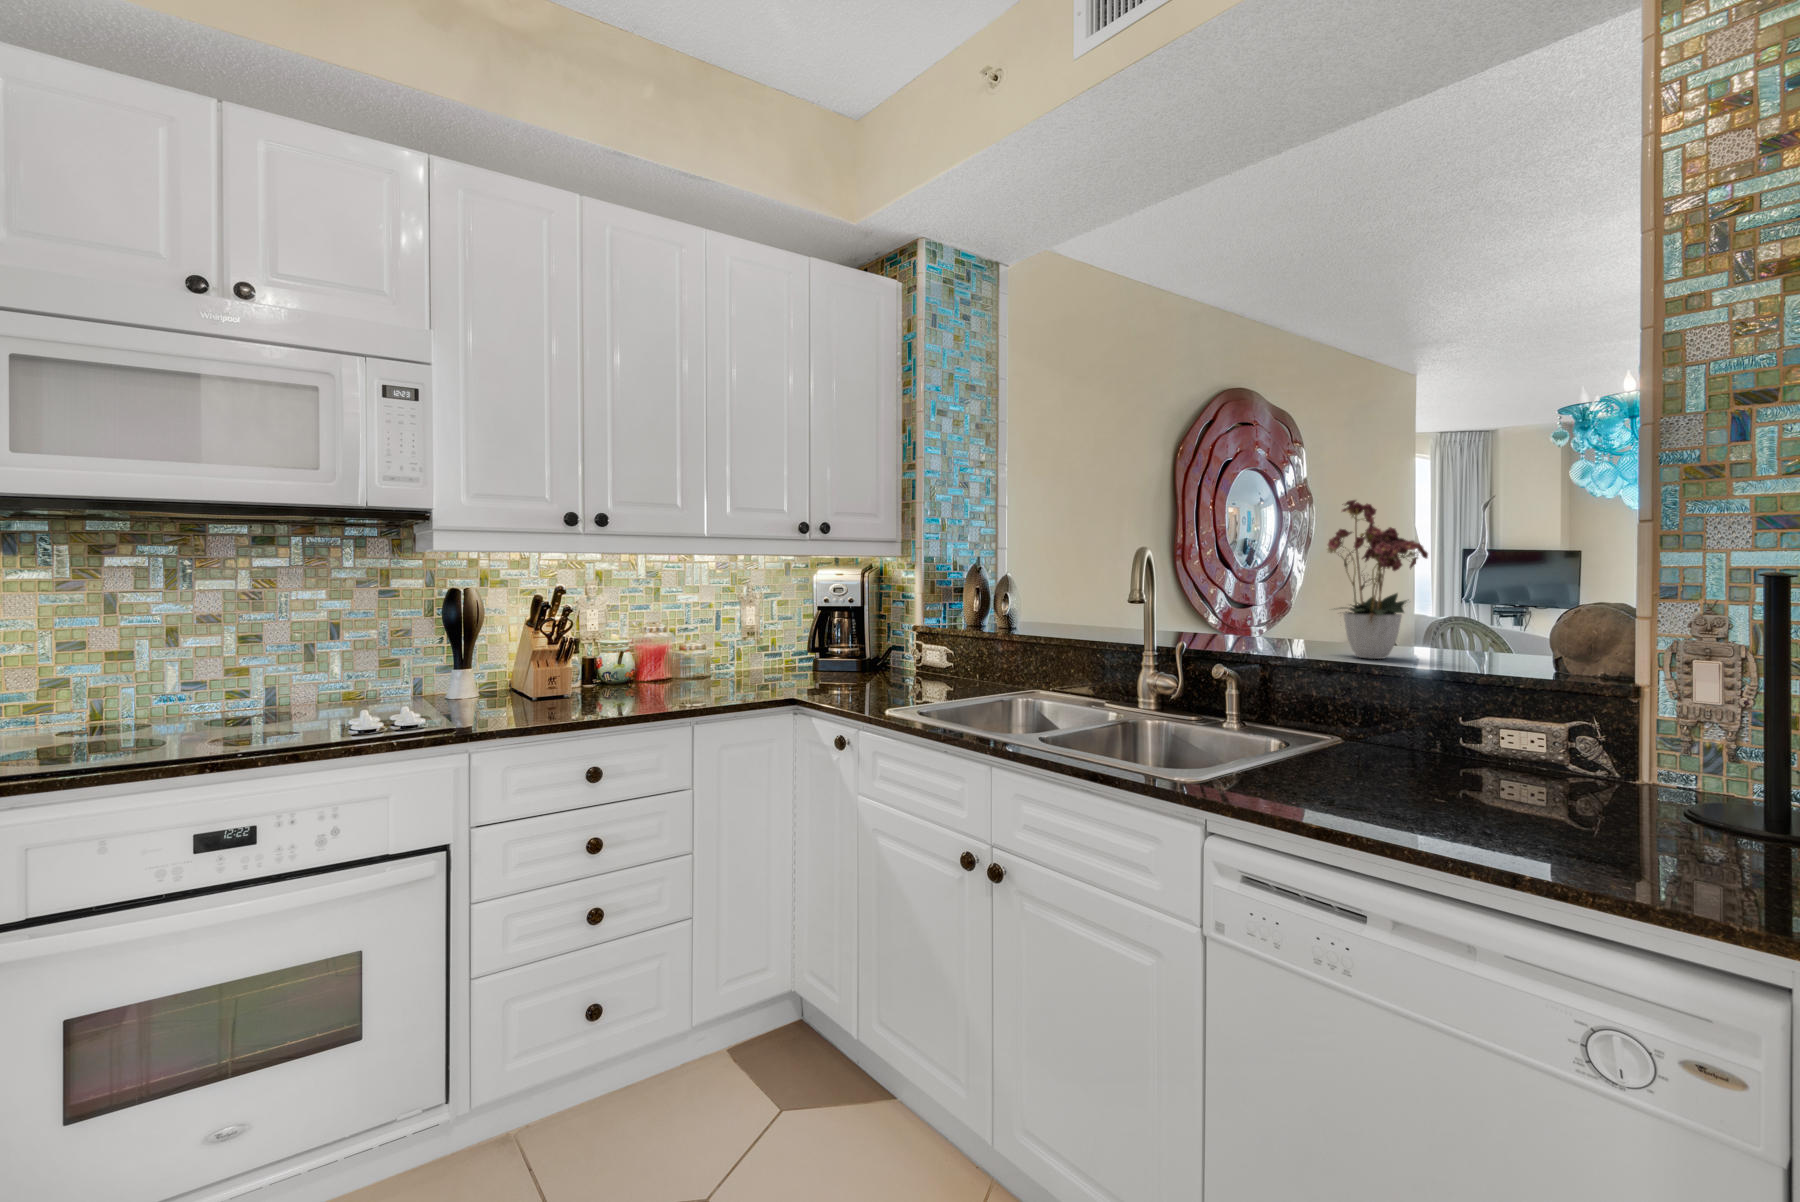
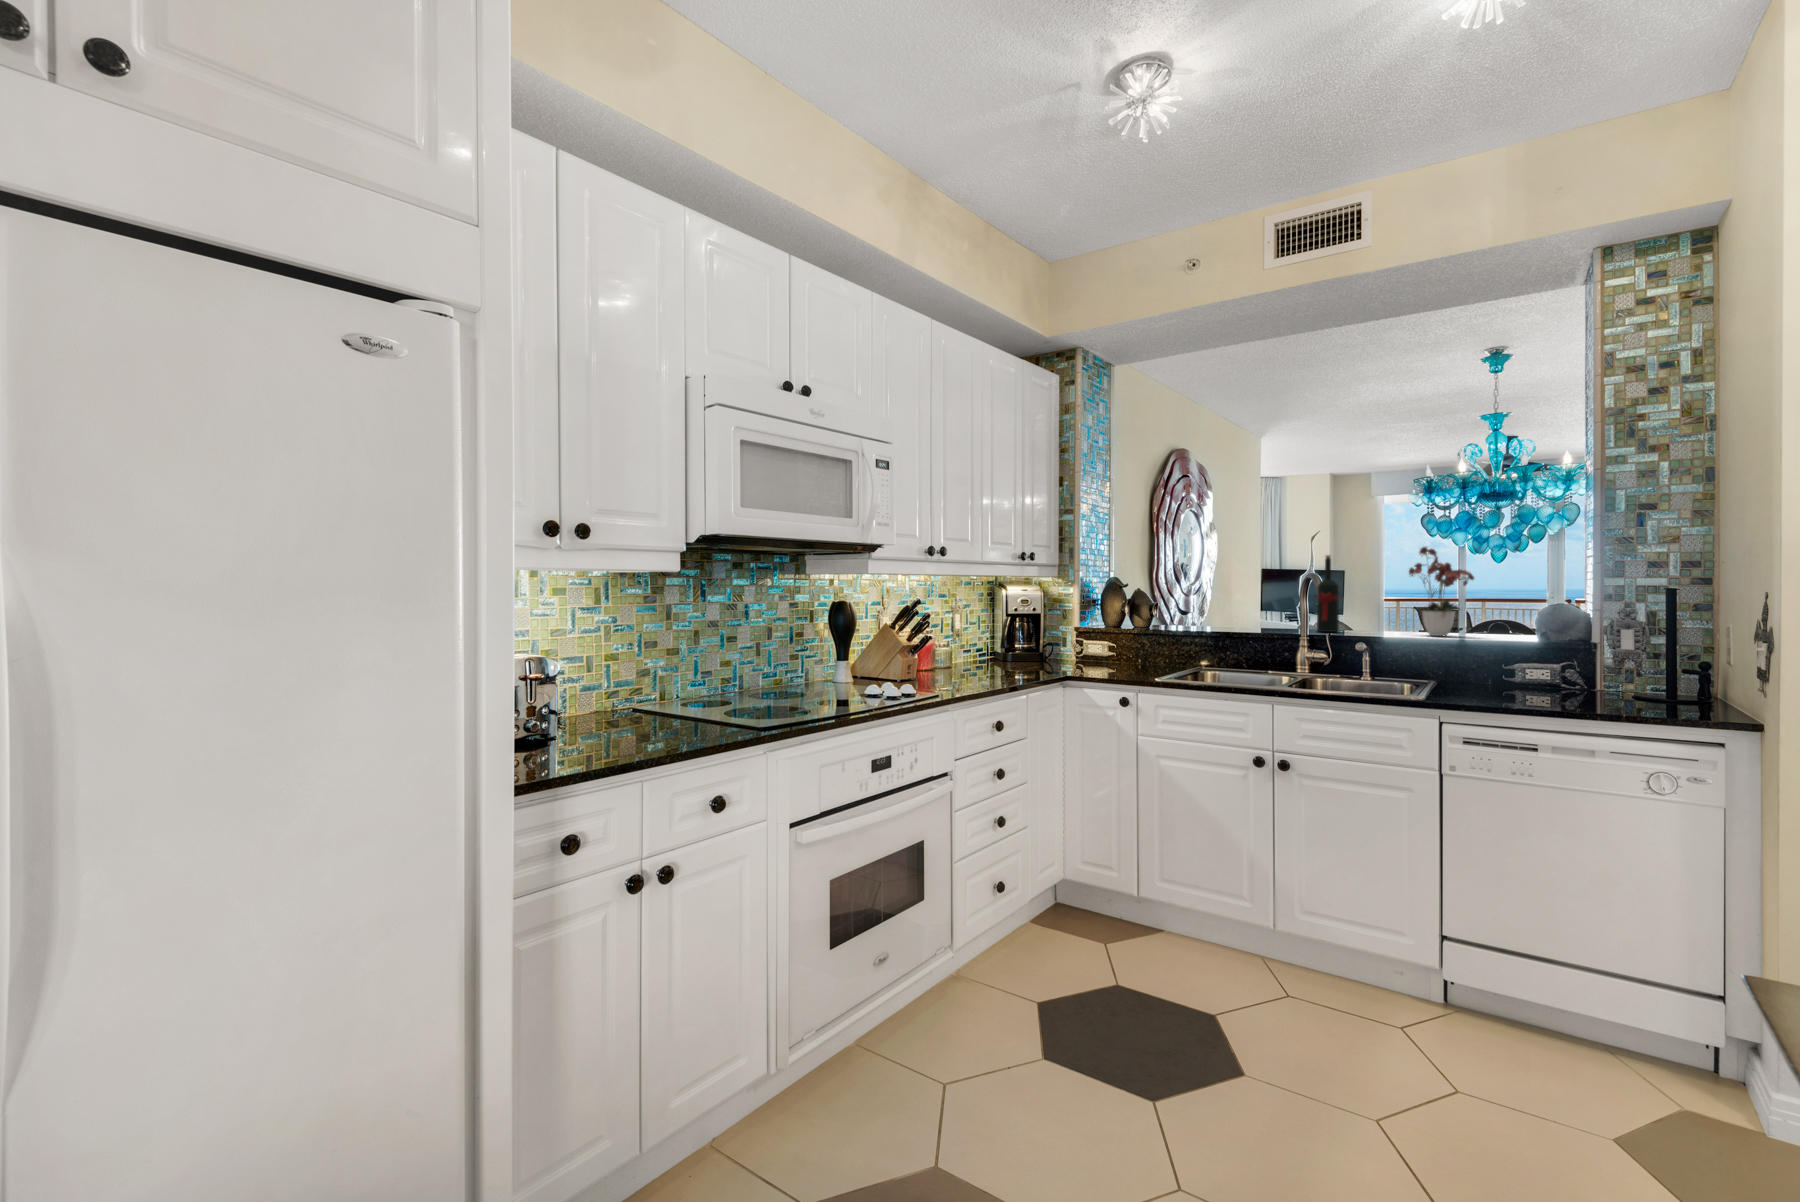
wine bottle: none [1188,520,1224,645] -> present [1317,555,1339,632]

